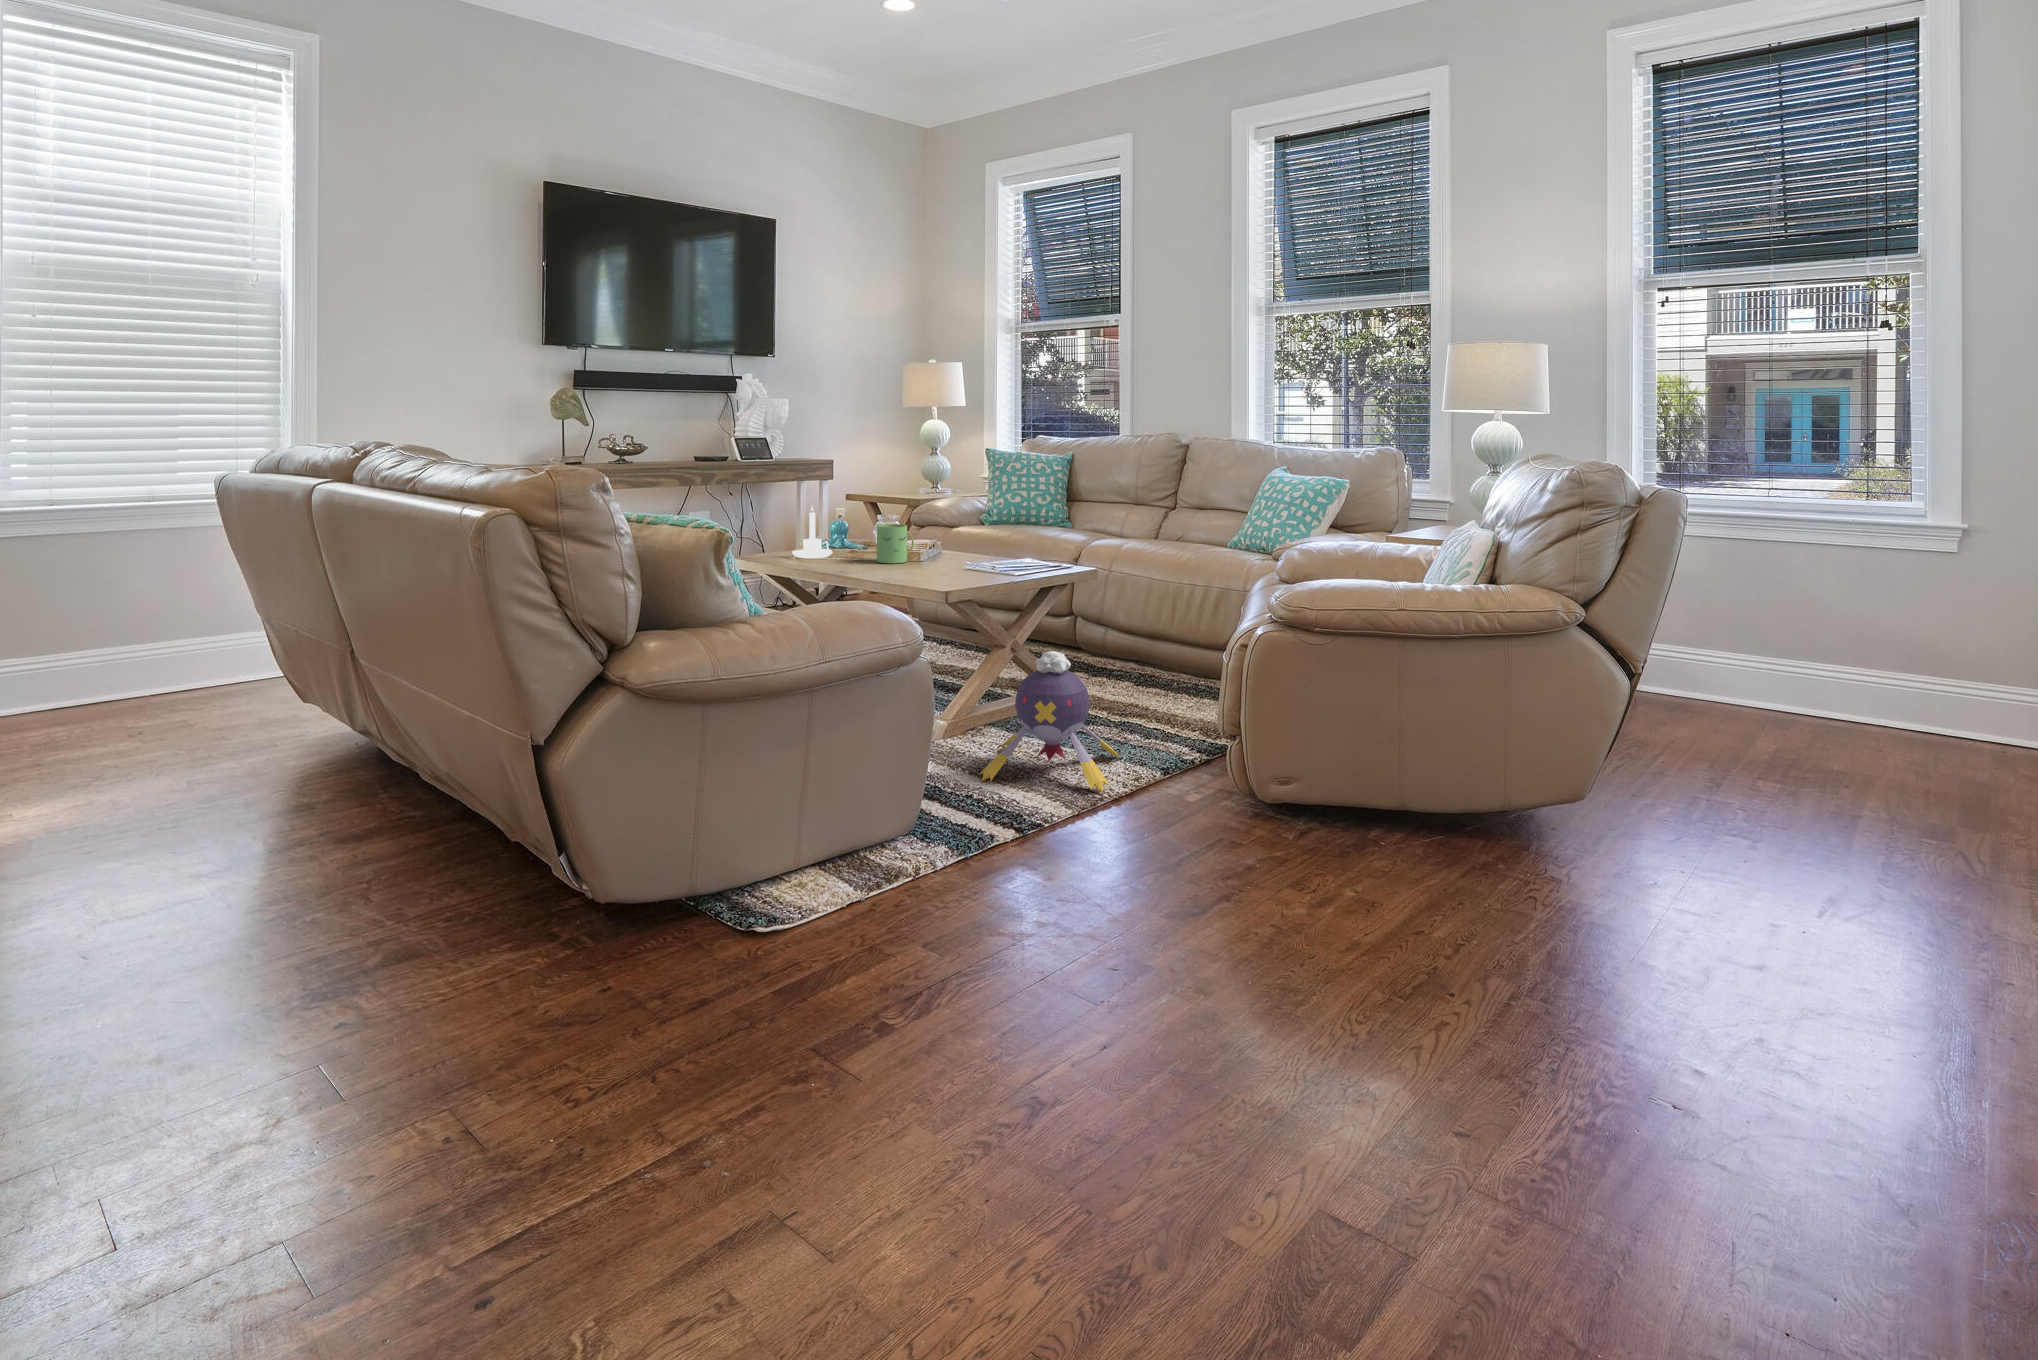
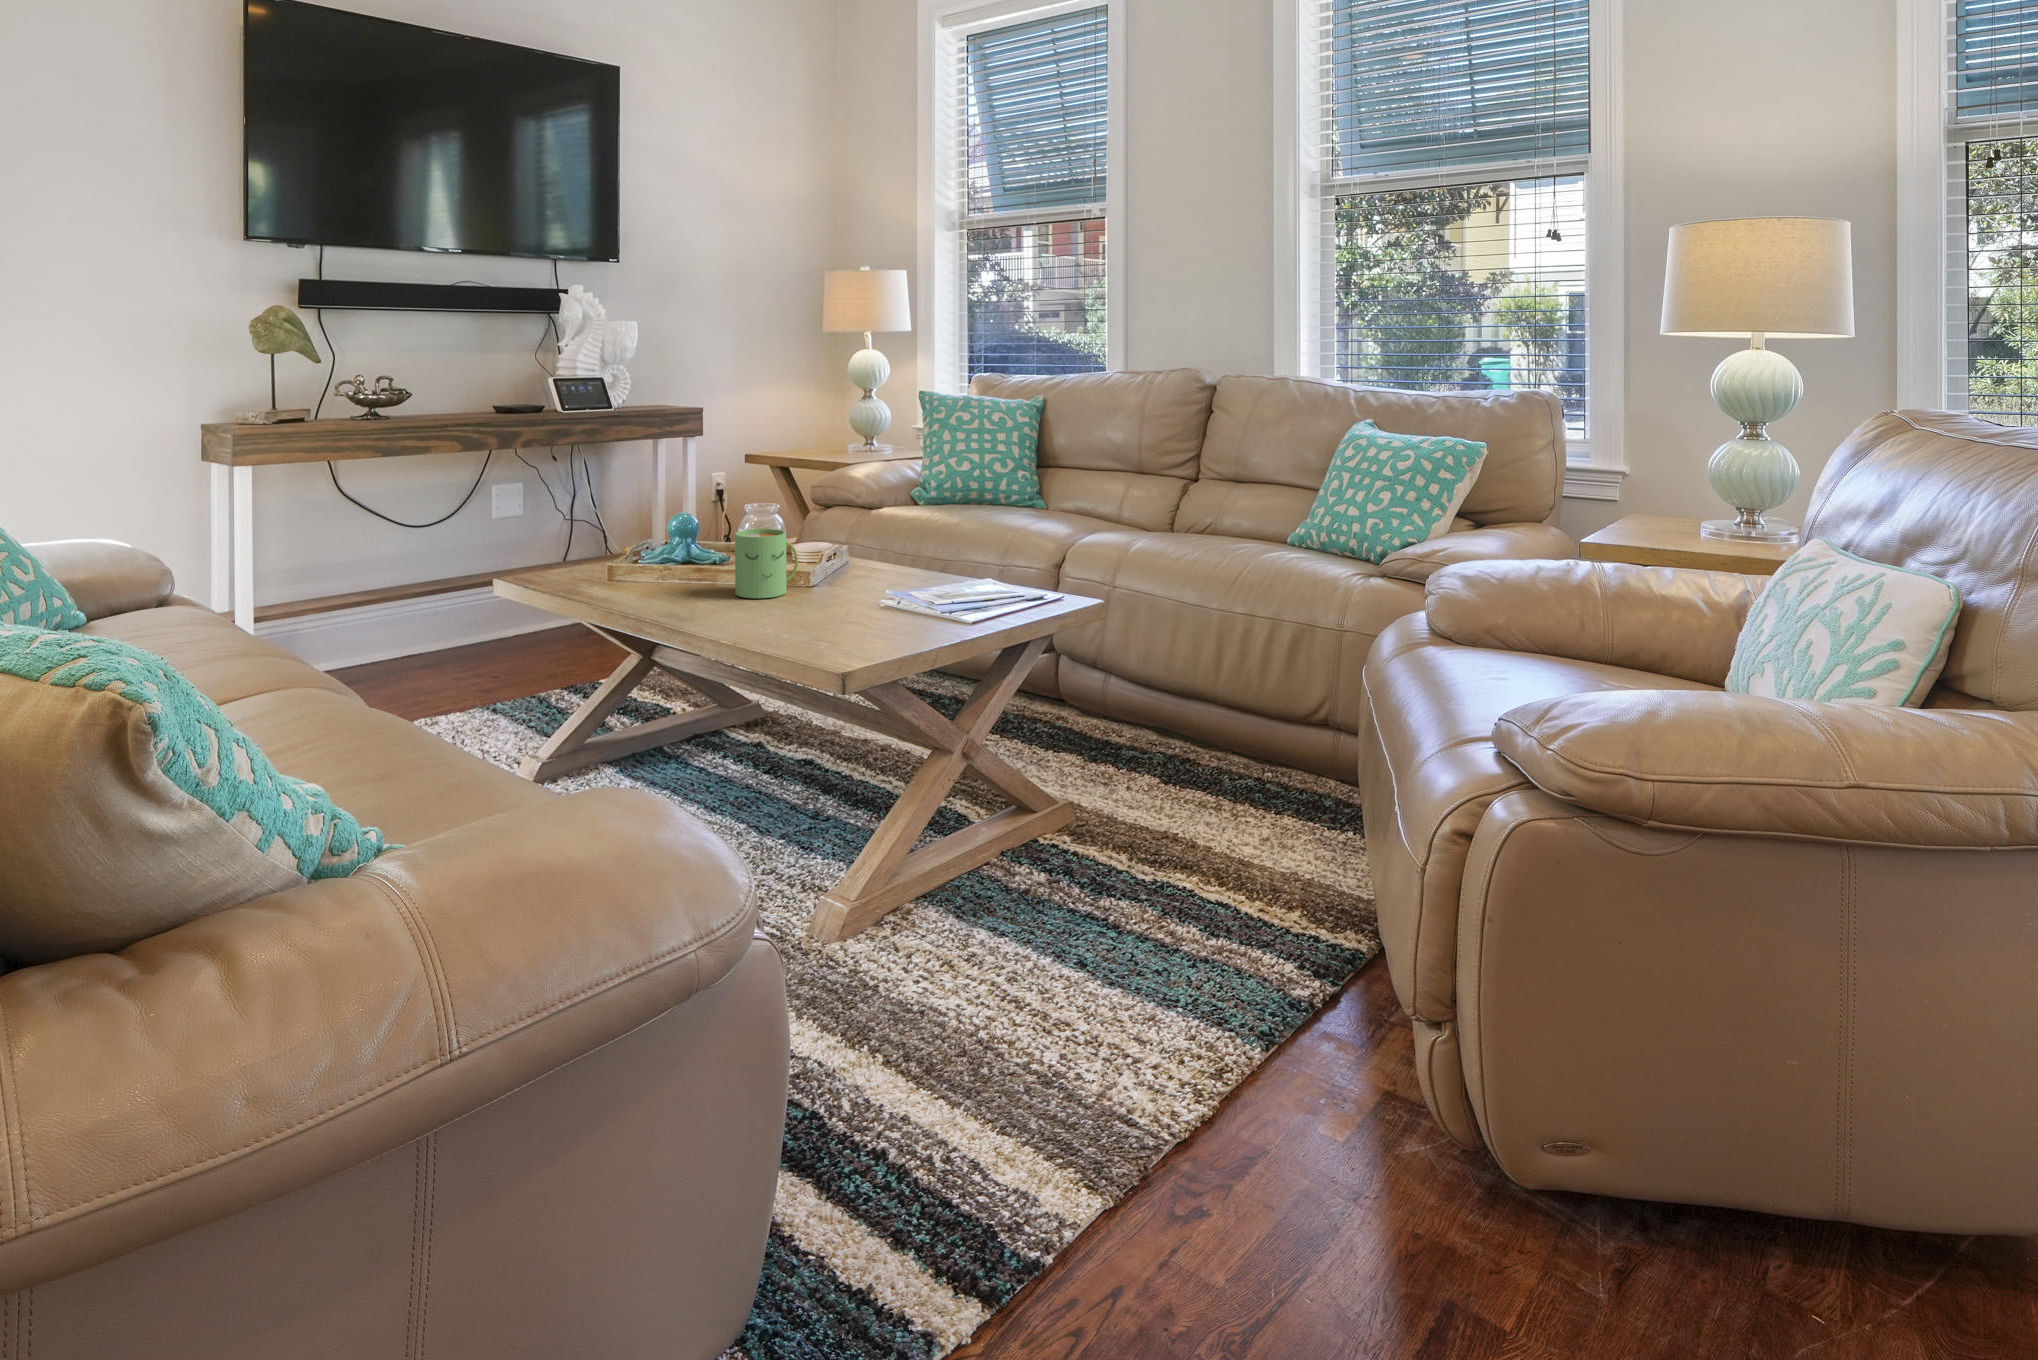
candle holder: present [792,506,832,558] -> none [595,497,664,588]
plush toy: present [980,651,1120,792] -> none [907,803,1177,1112]

